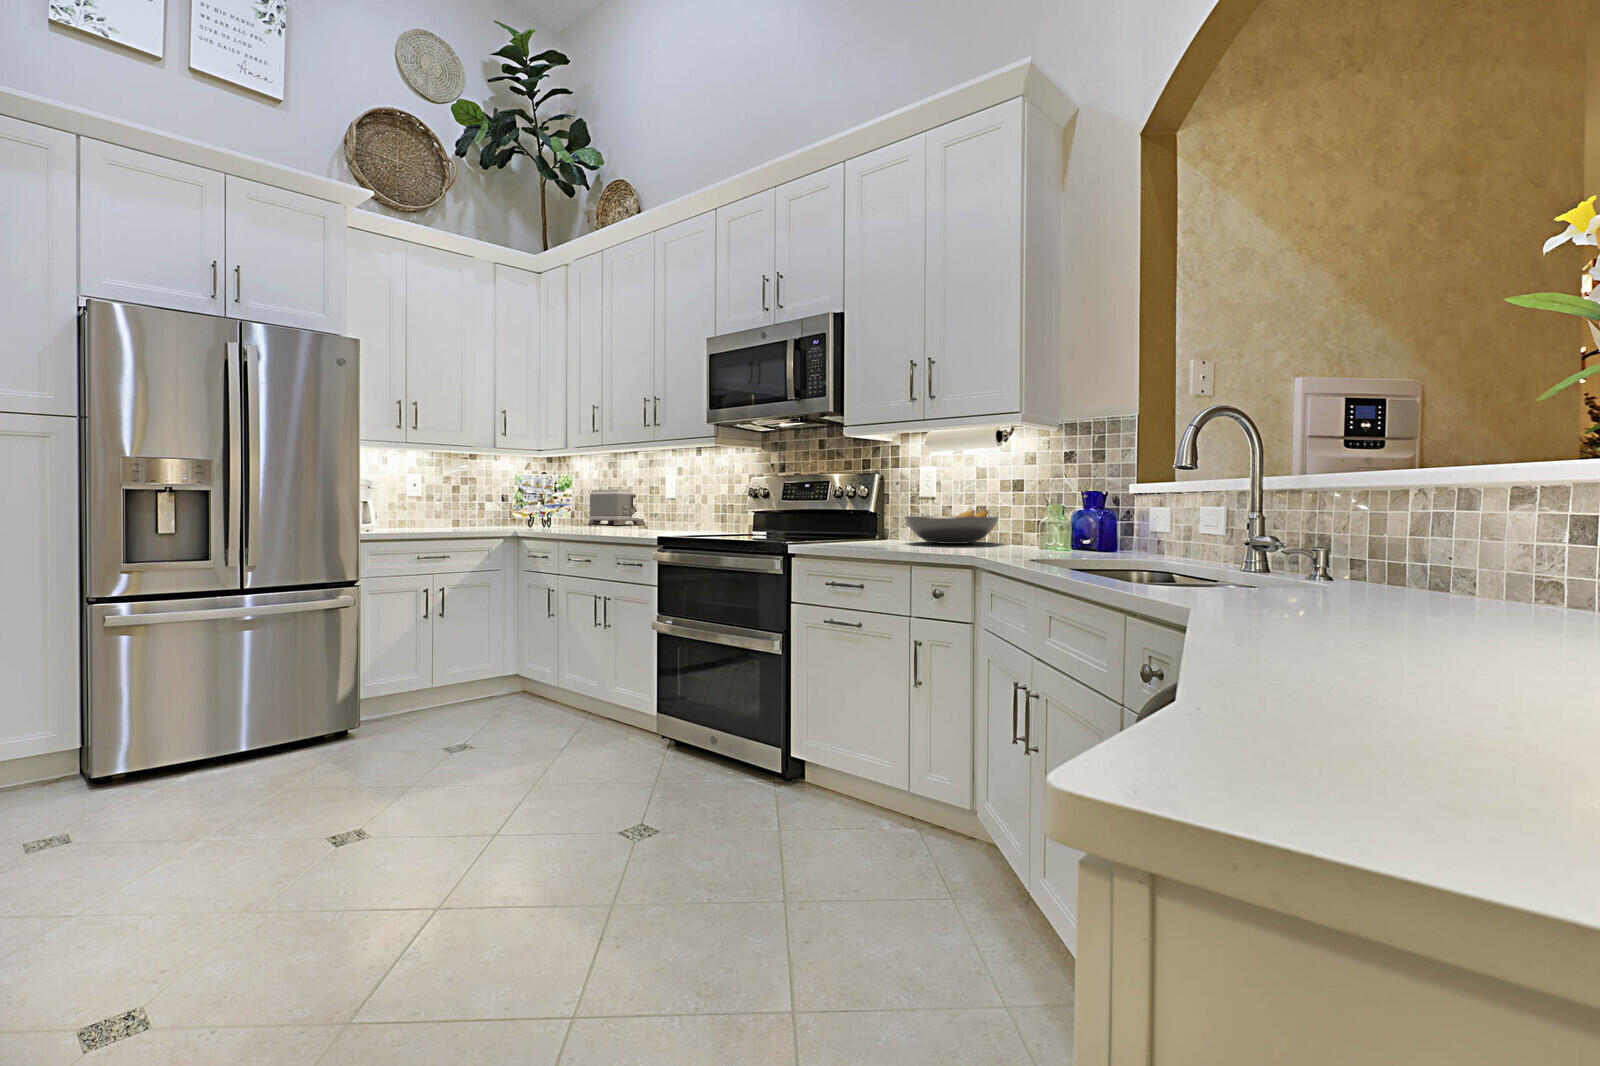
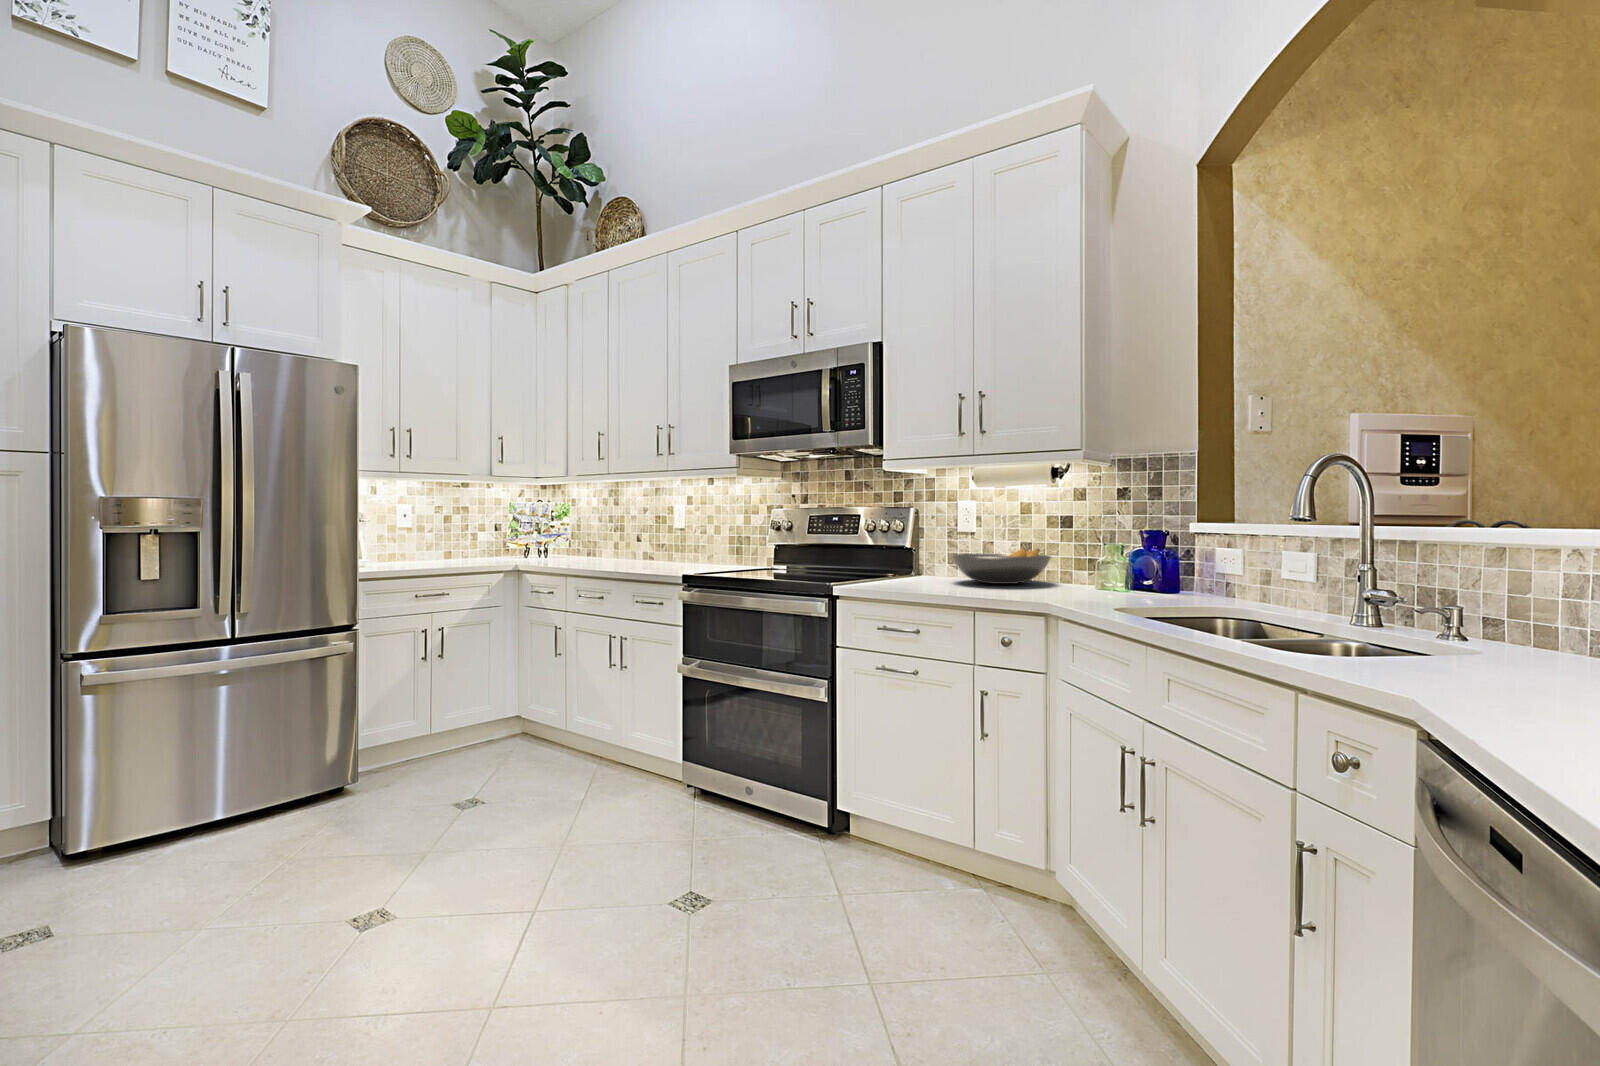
toaster: present [588,489,645,525] -> none [589,519,651,556]

